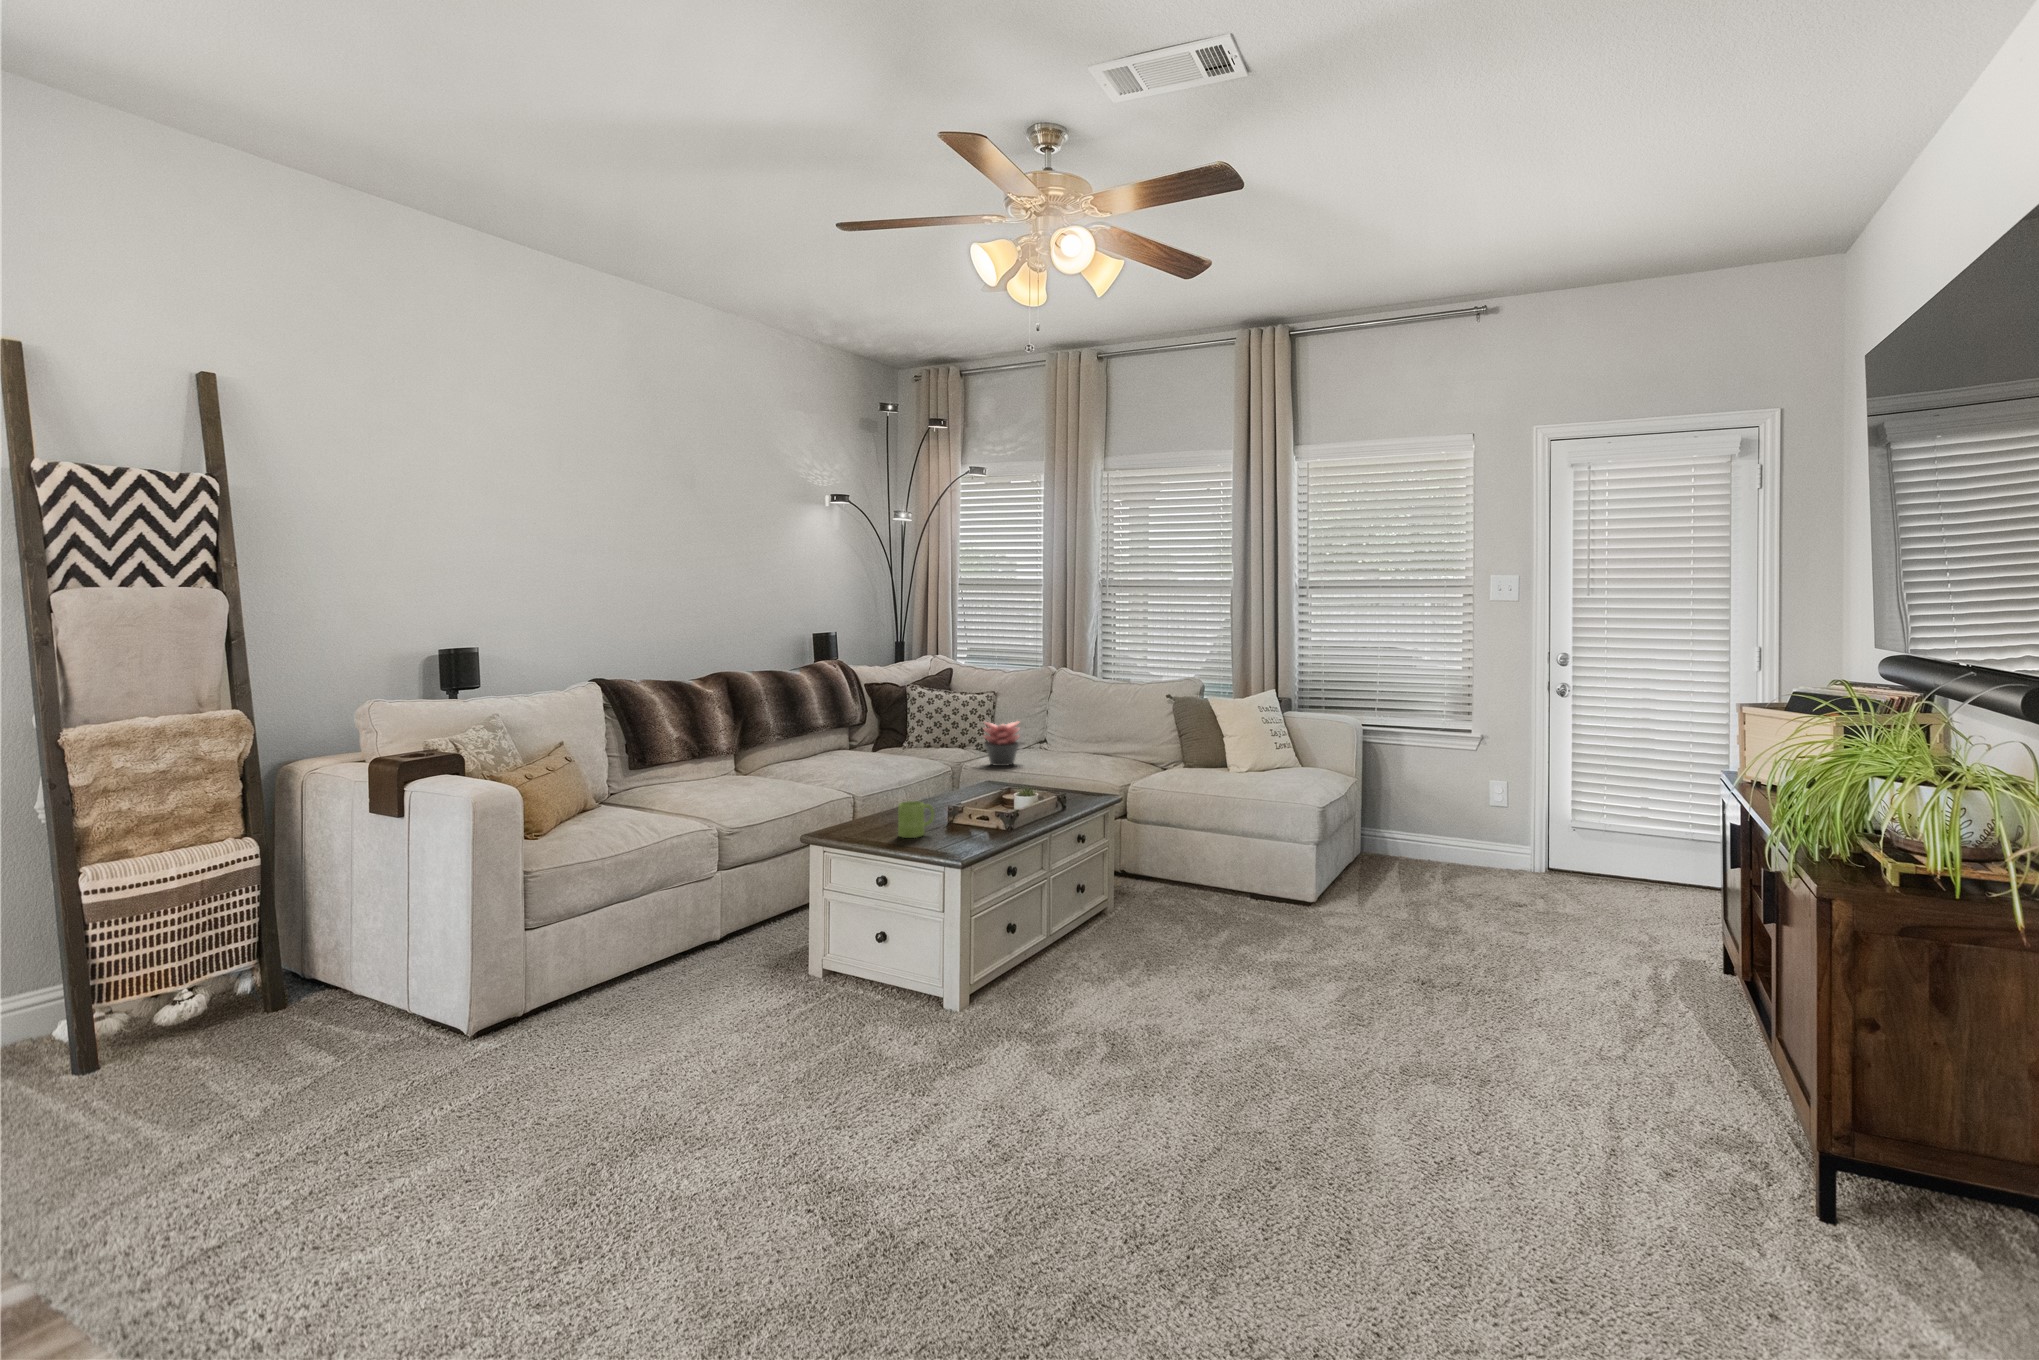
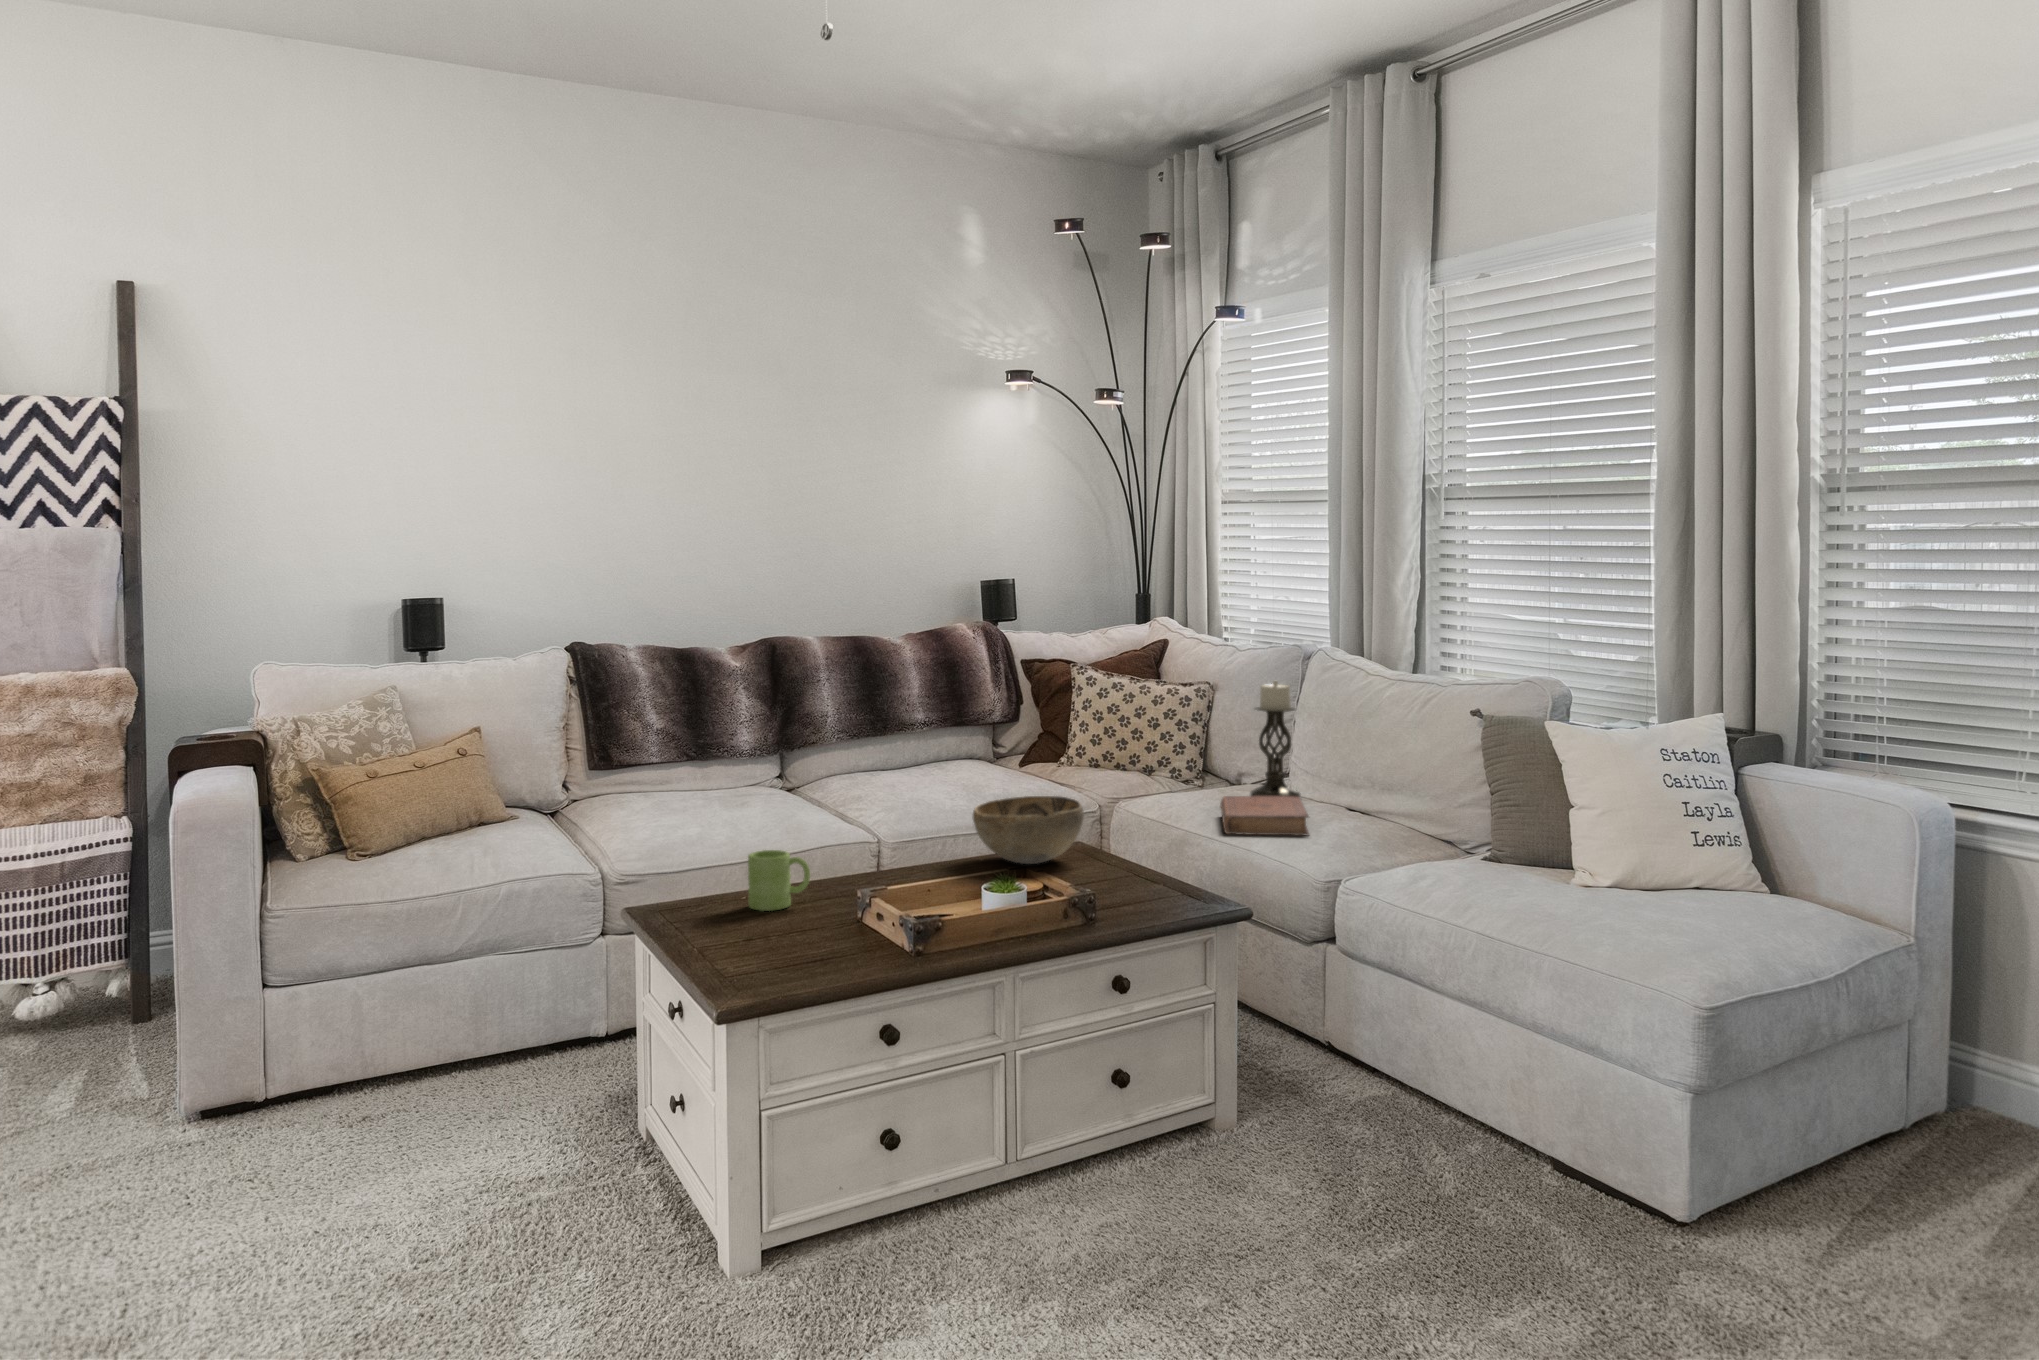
candle holder: none [1042,688,1072,762] -> present [1249,681,1301,798]
succulent plant: present [984,722,1020,766] -> none [1140,730,1208,803]
book: none [1047,755,1114,778] -> present [1220,796,1309,835]
decorative bowl: none [964,761,1031,802] -> present [973,796,1084,864]

